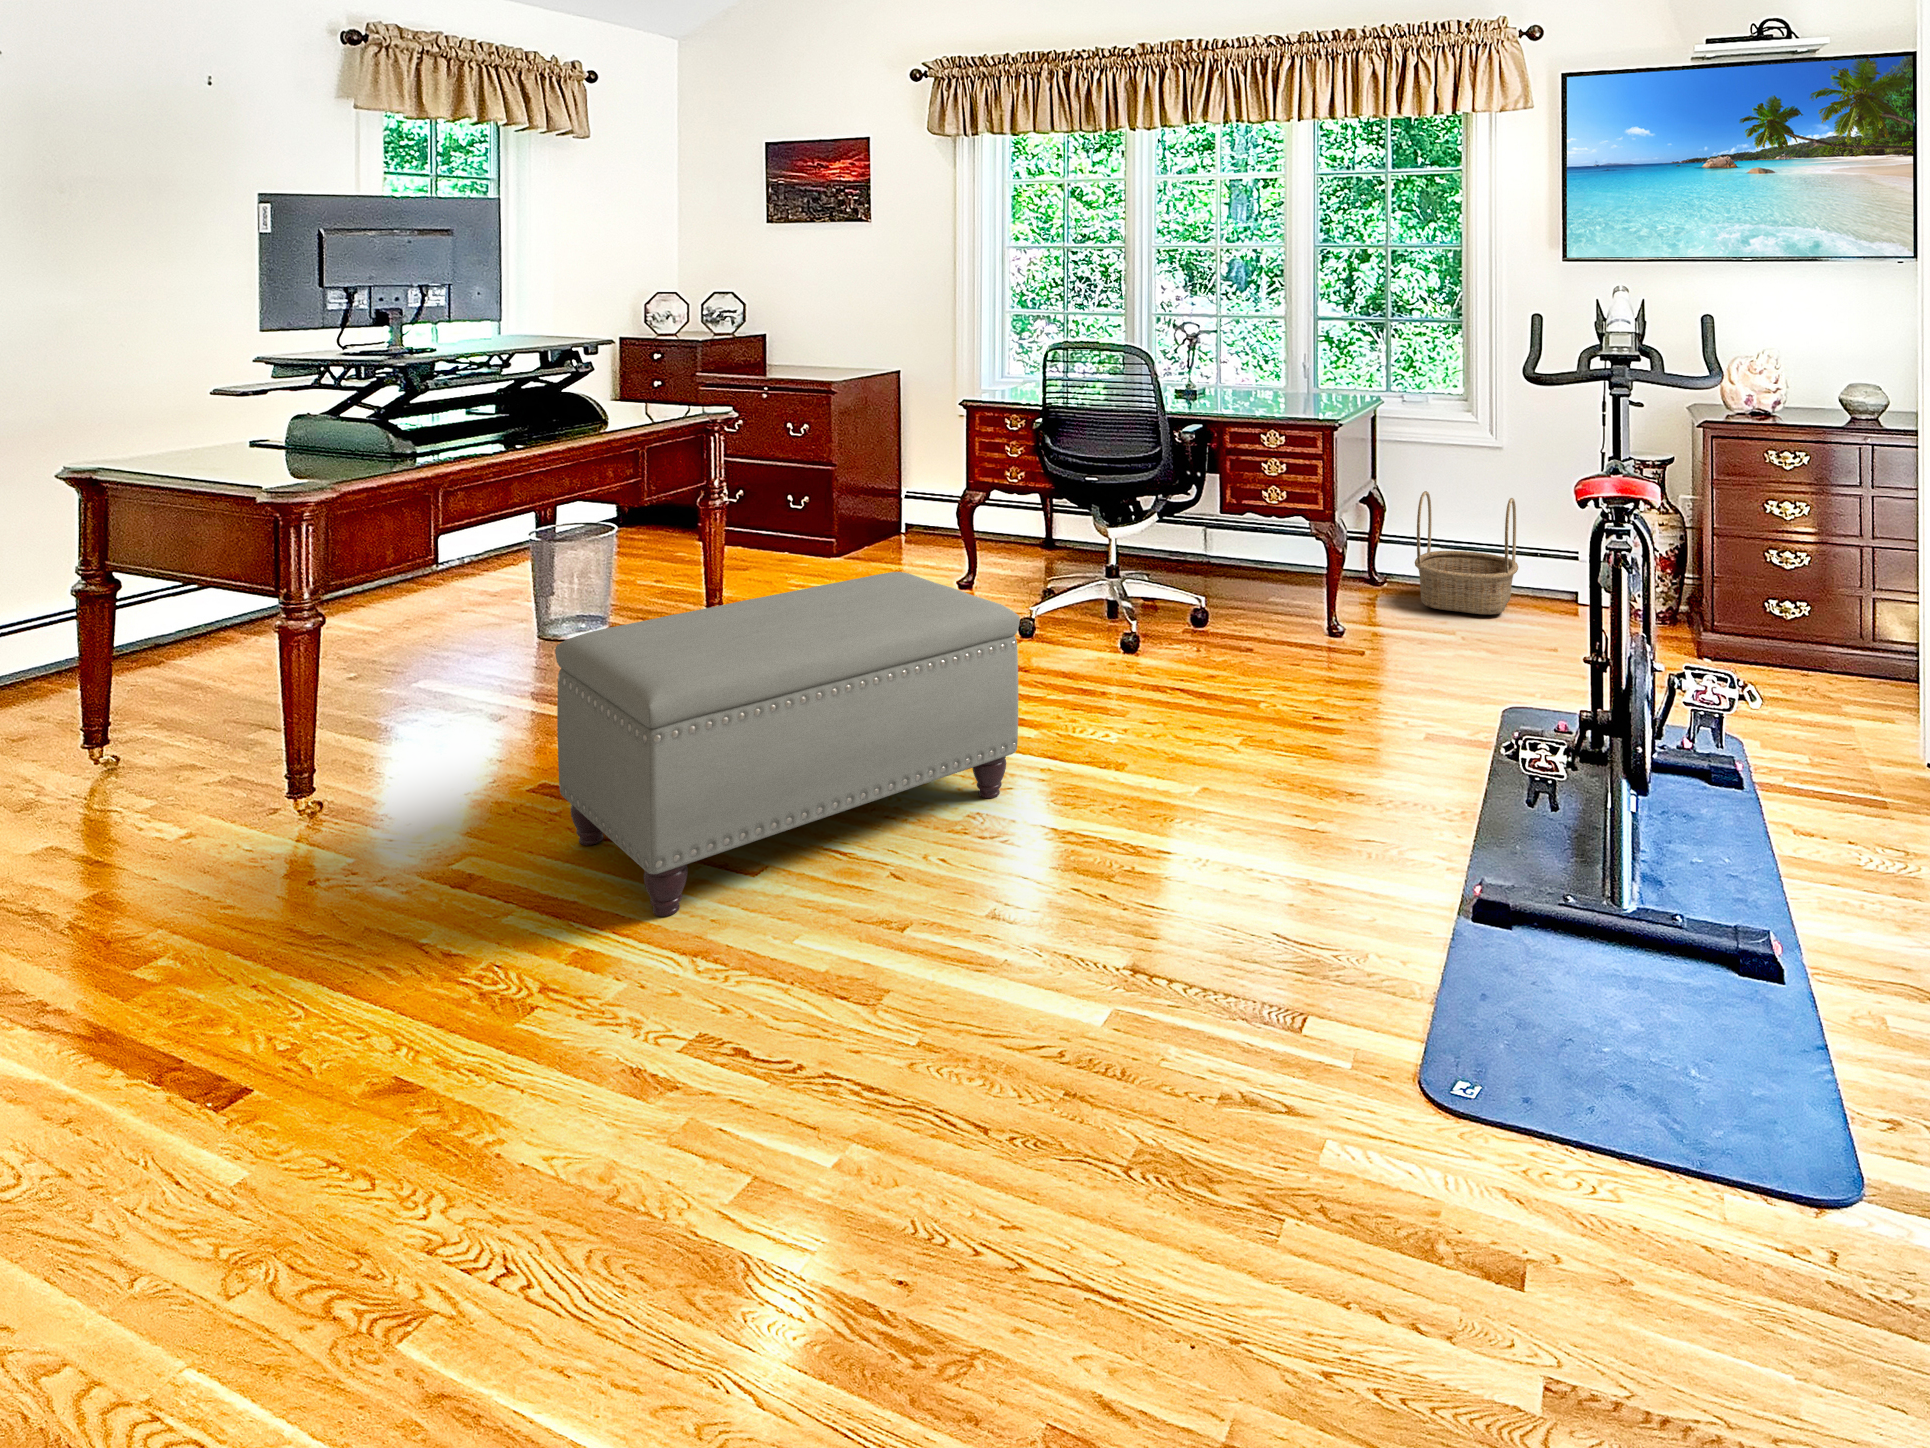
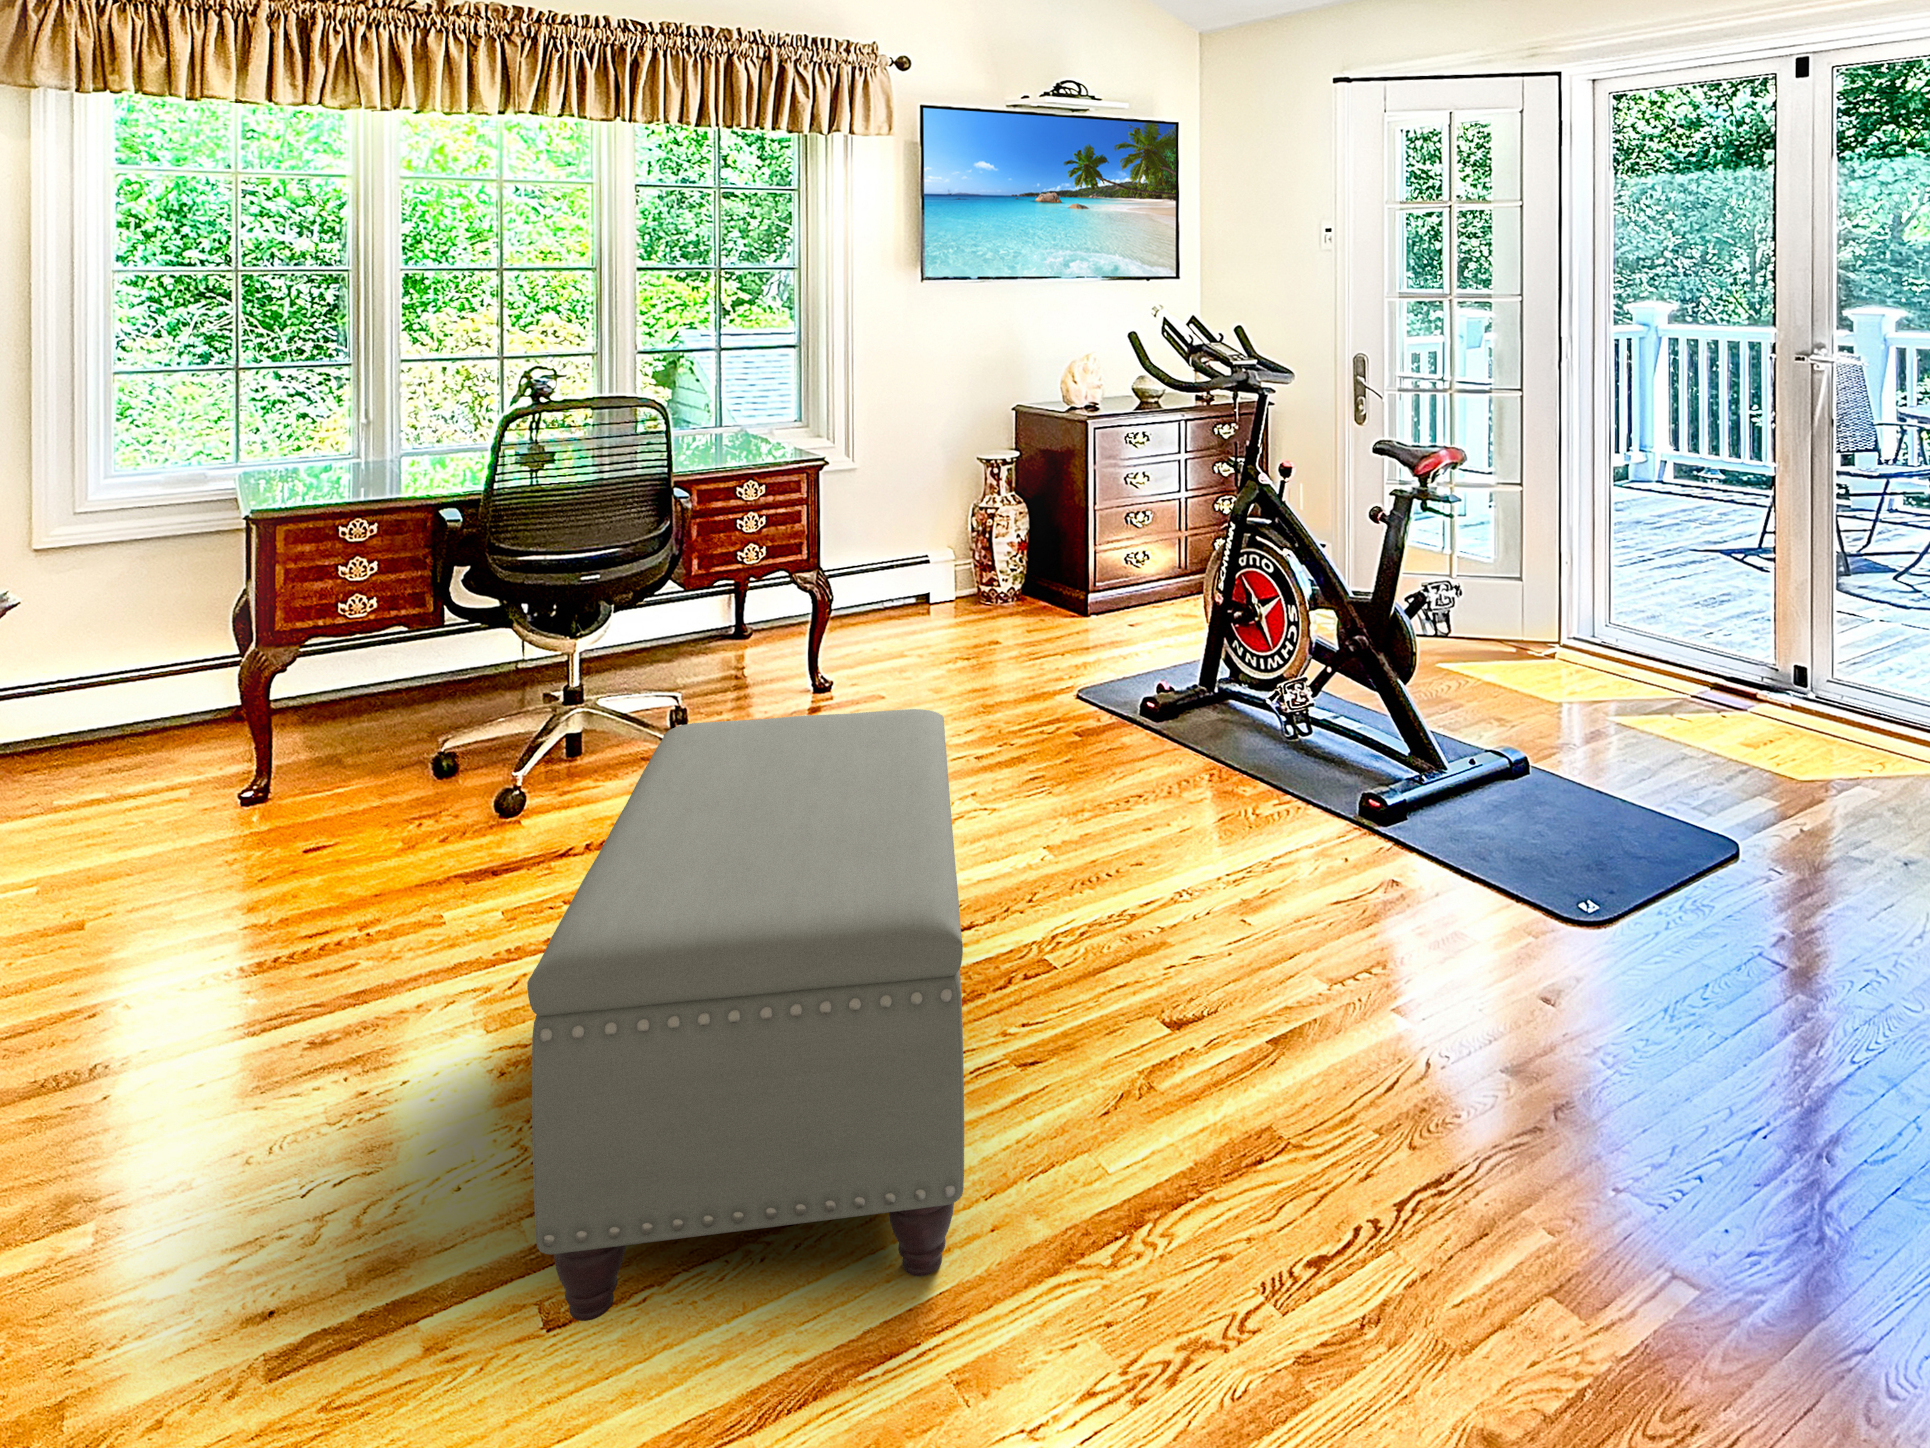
basket: present [1415,491,1518,614] -> none [827,523,936,653]

